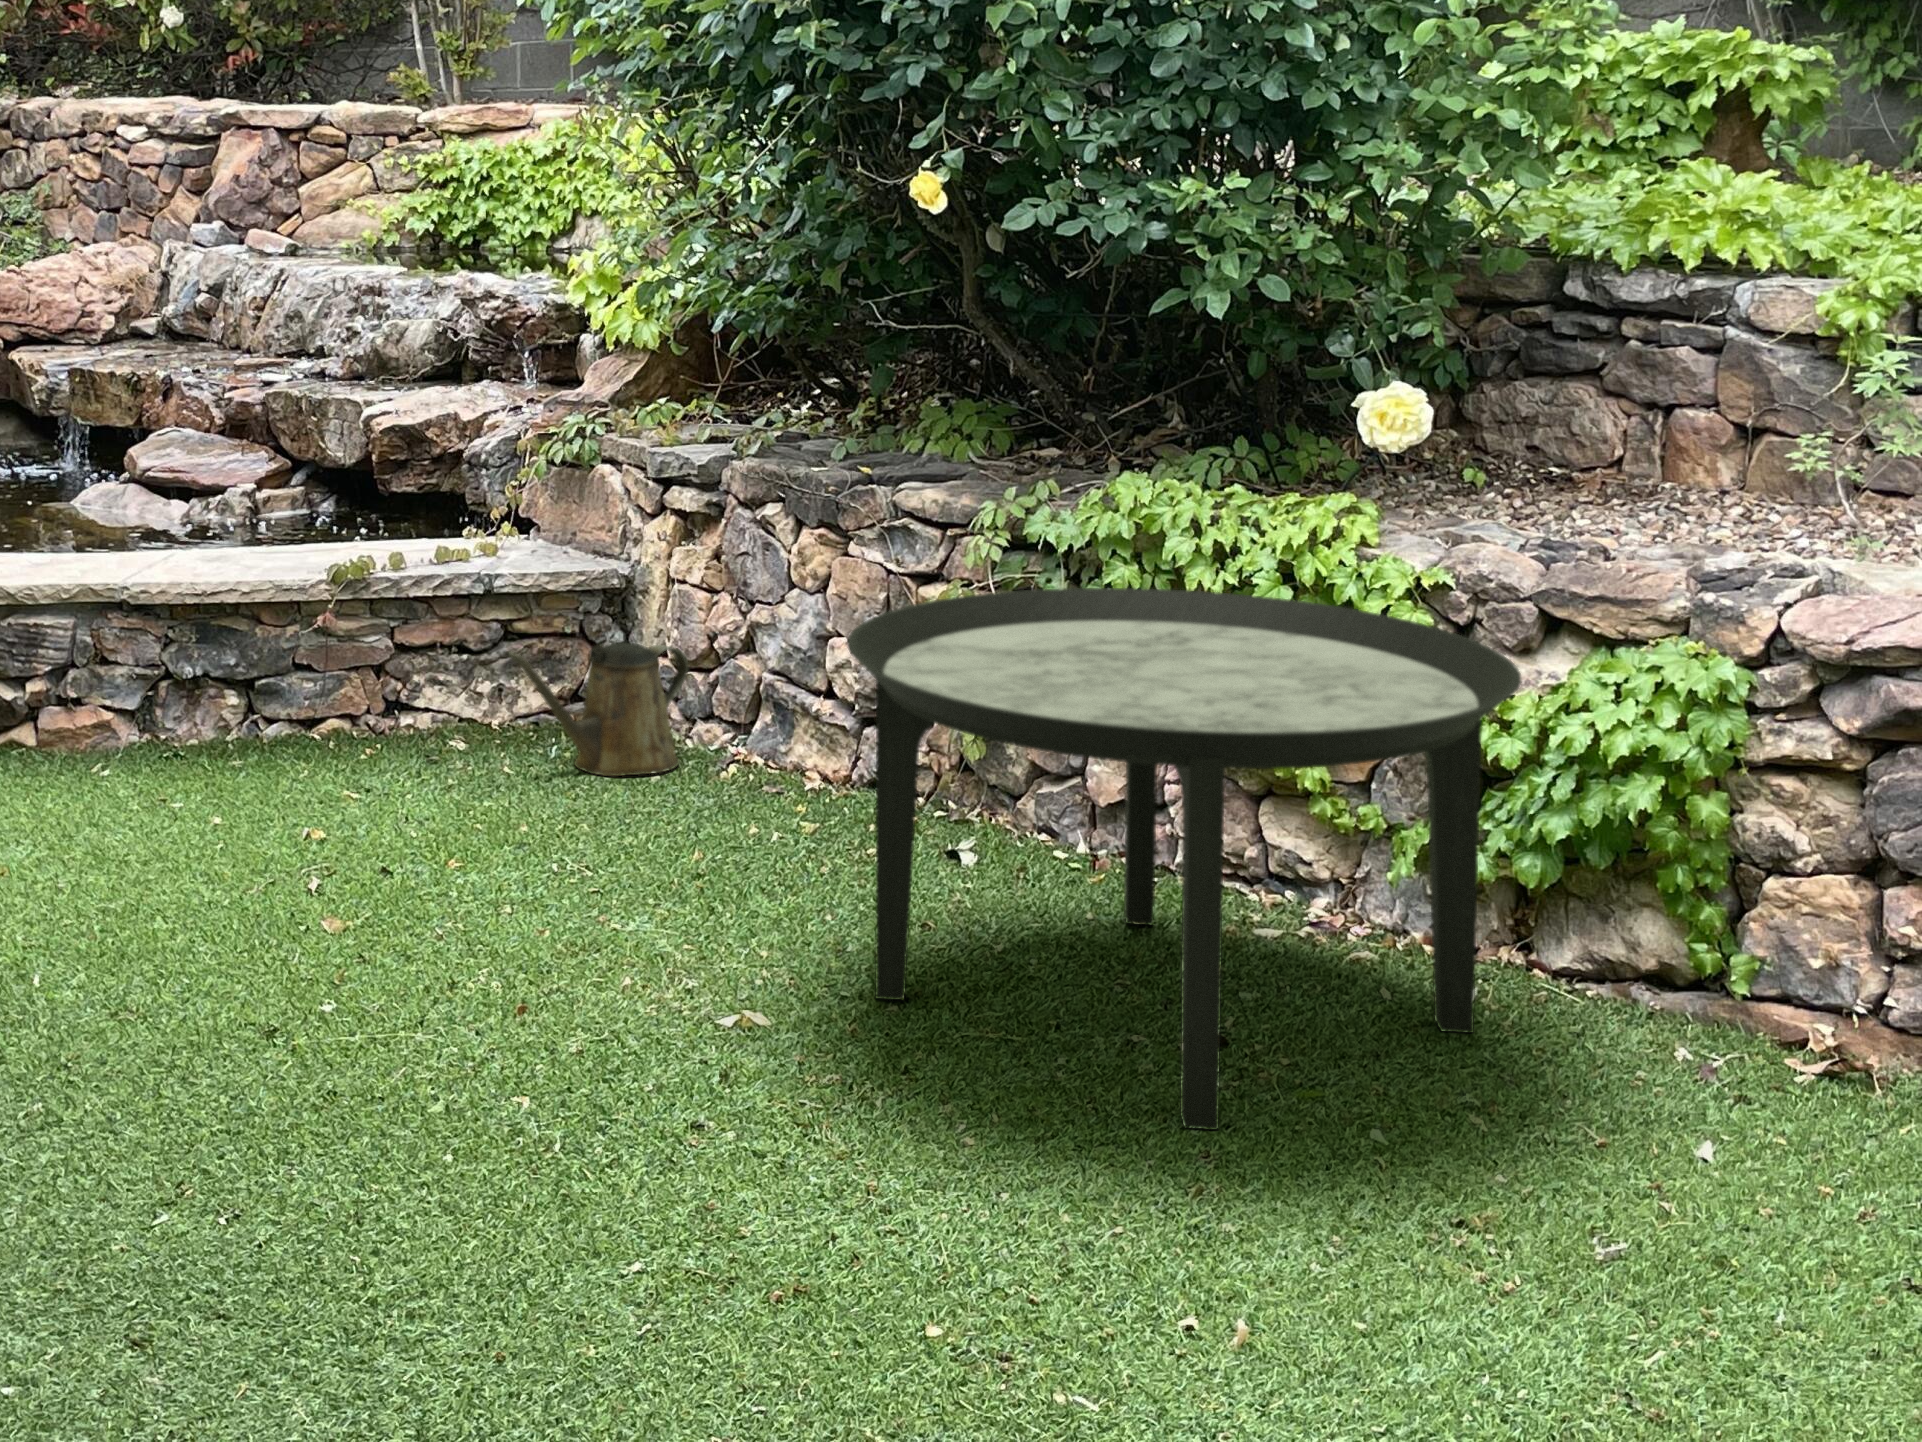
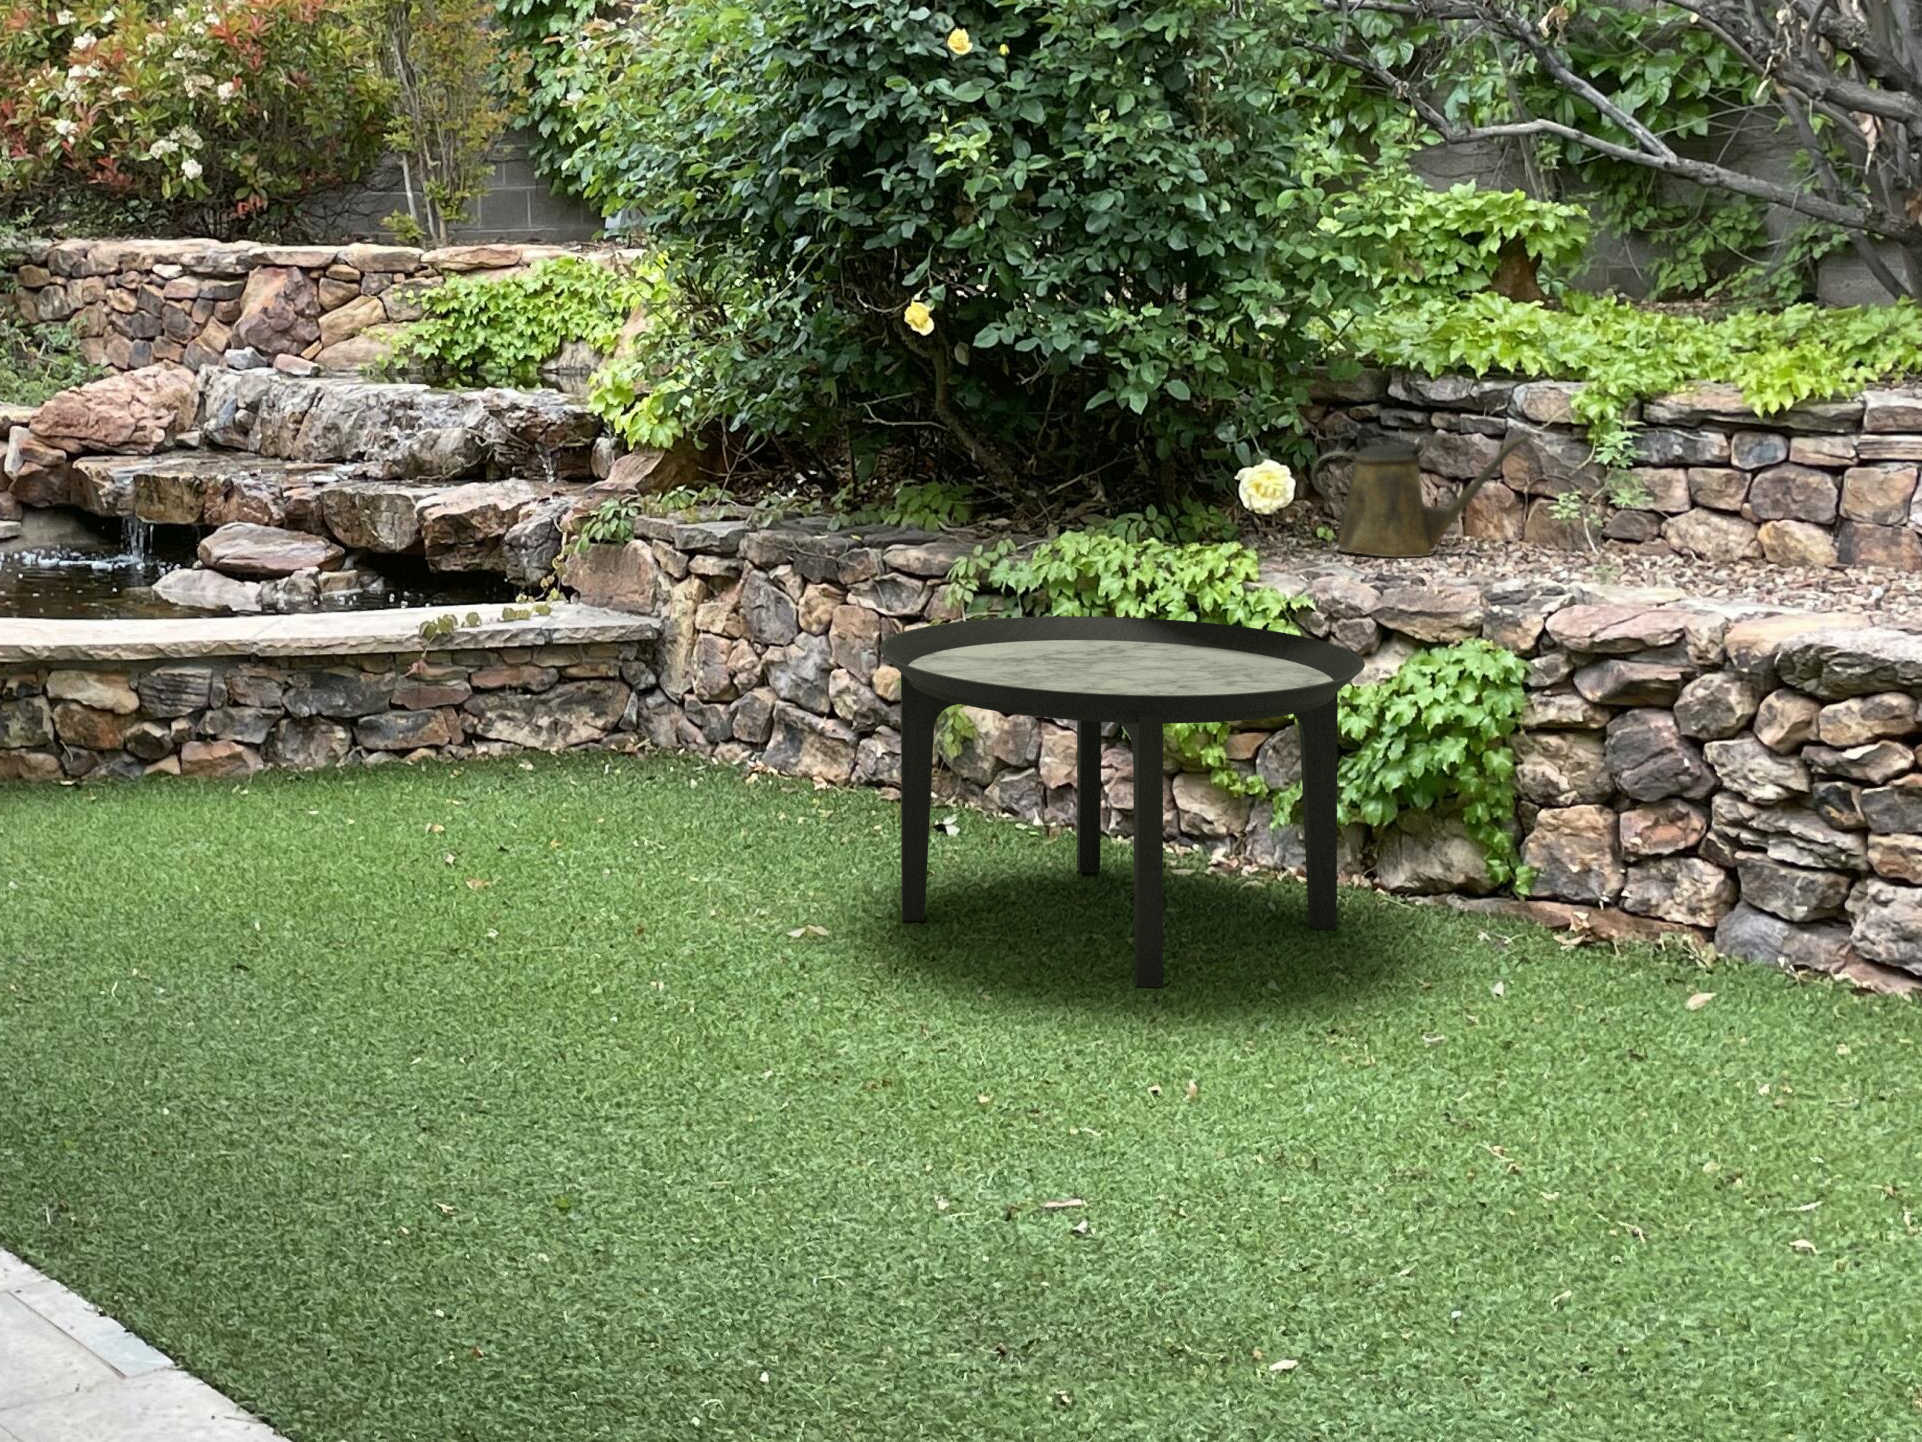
watering can: present [505,642,688,776] -> present [1311,436,1529,557]

